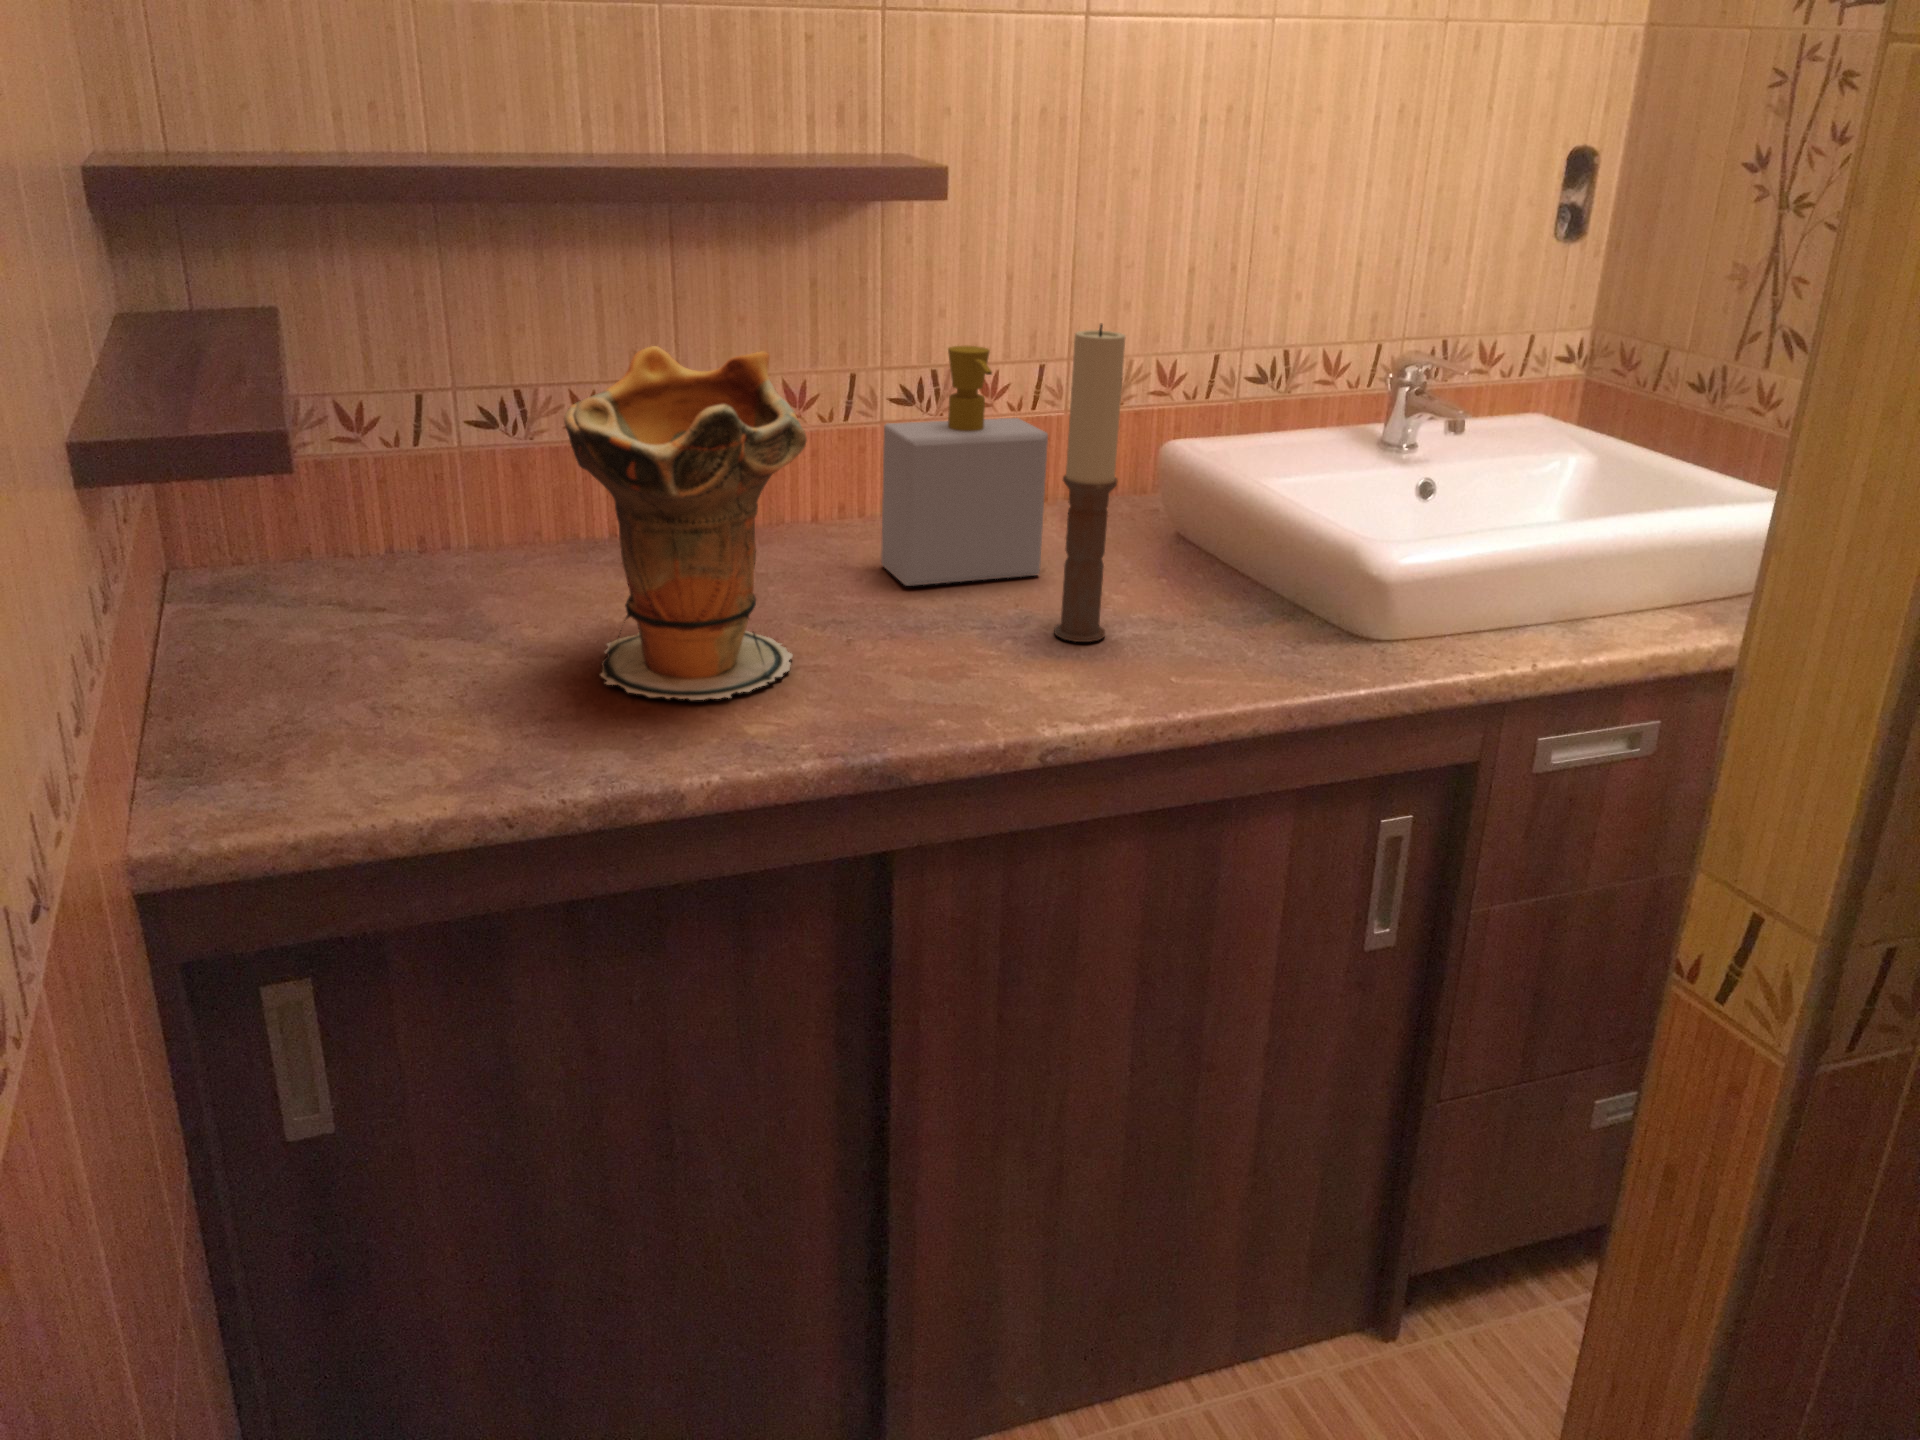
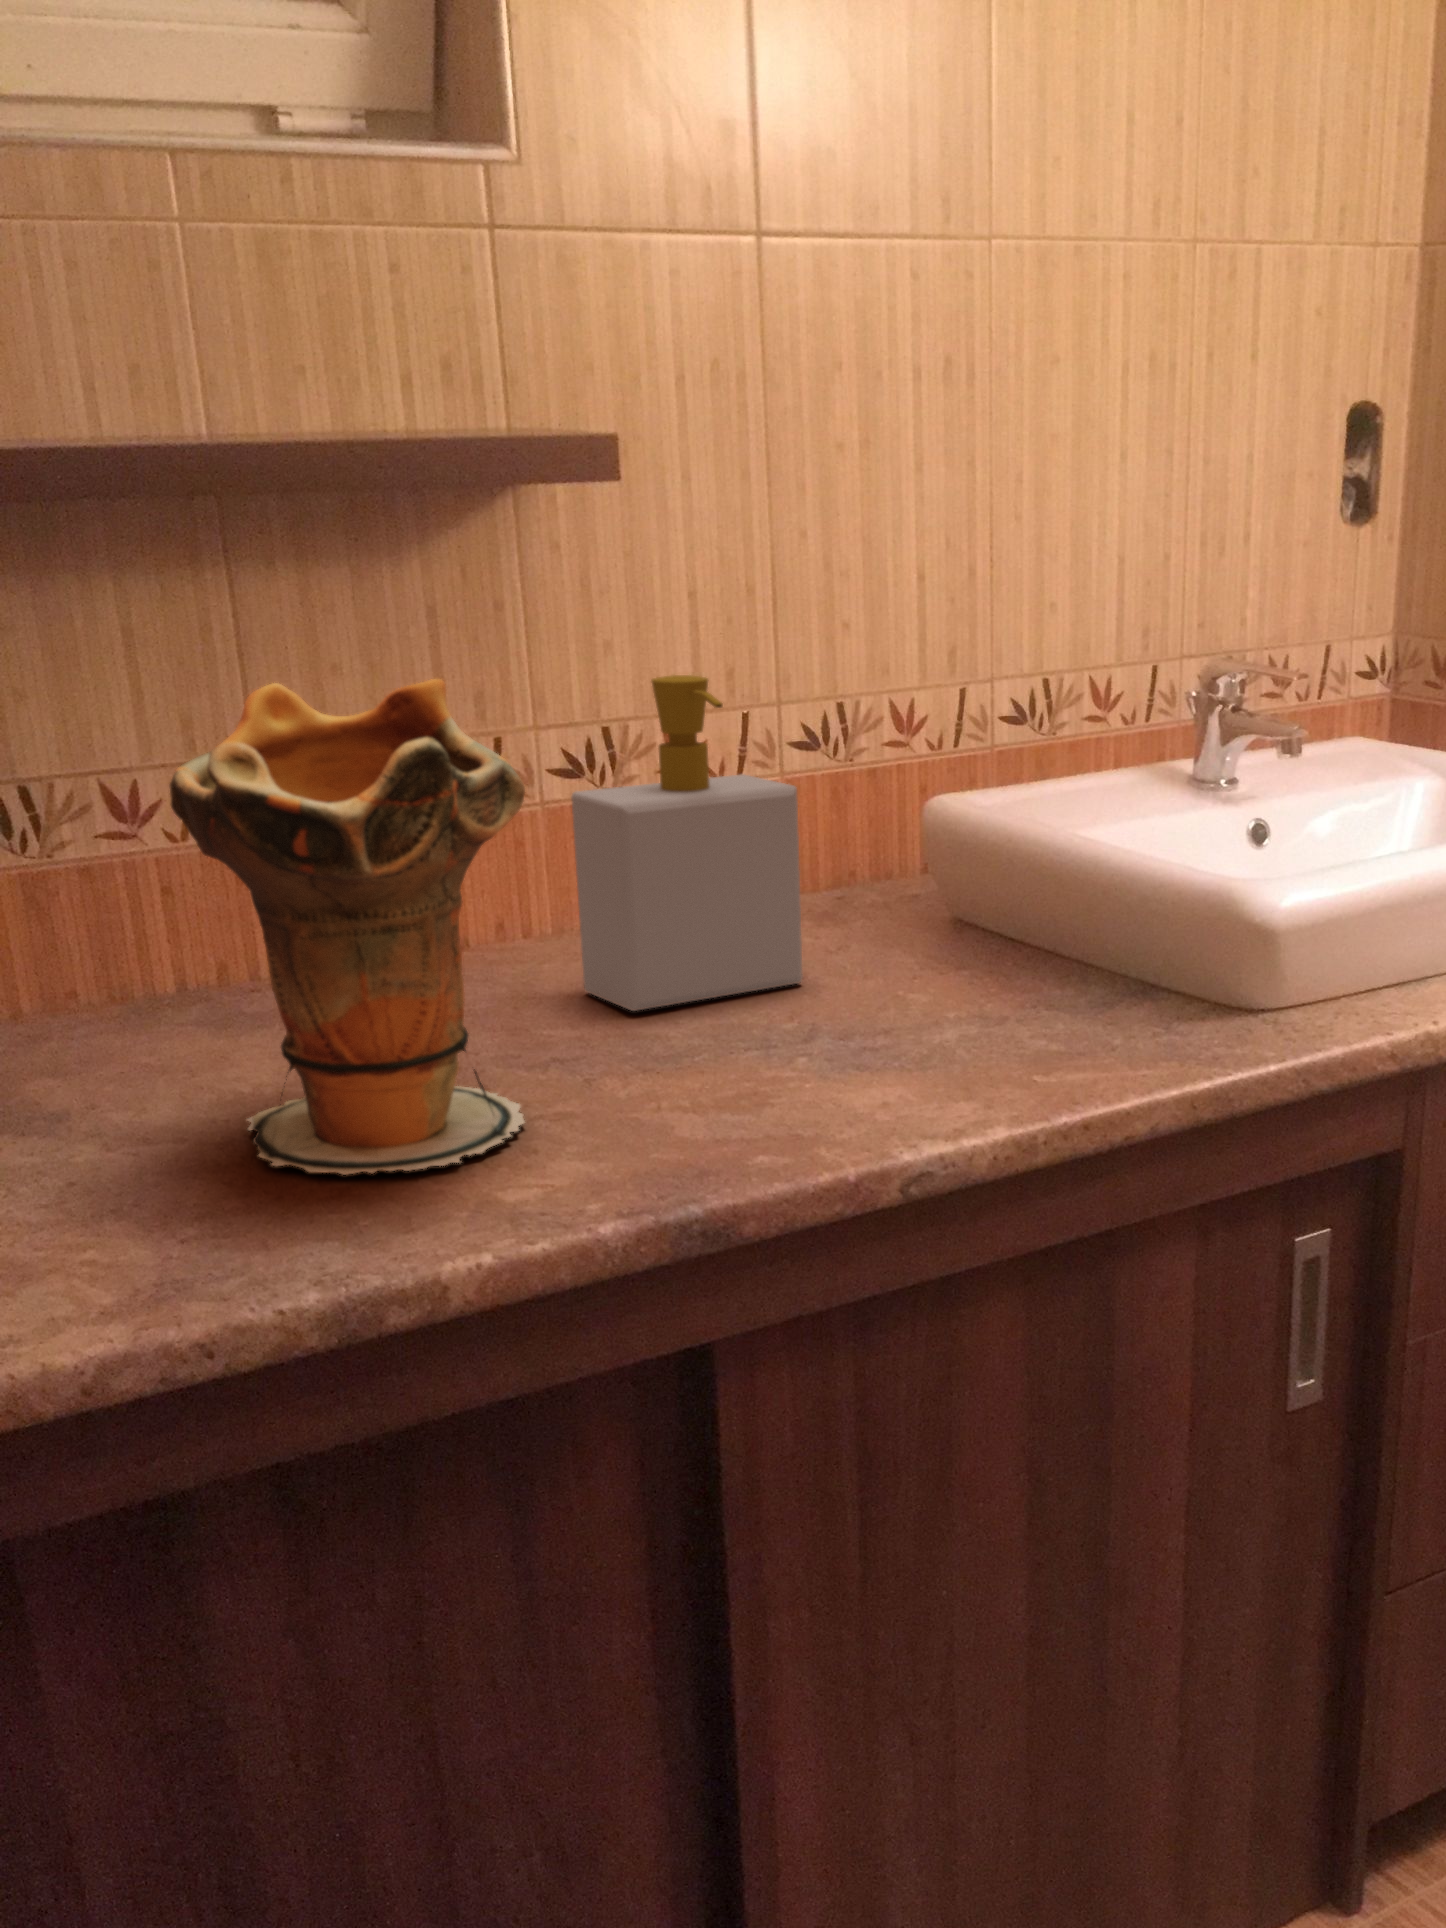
candle: present [1054,324,1125,642] -> none [850,616,924,1051]

